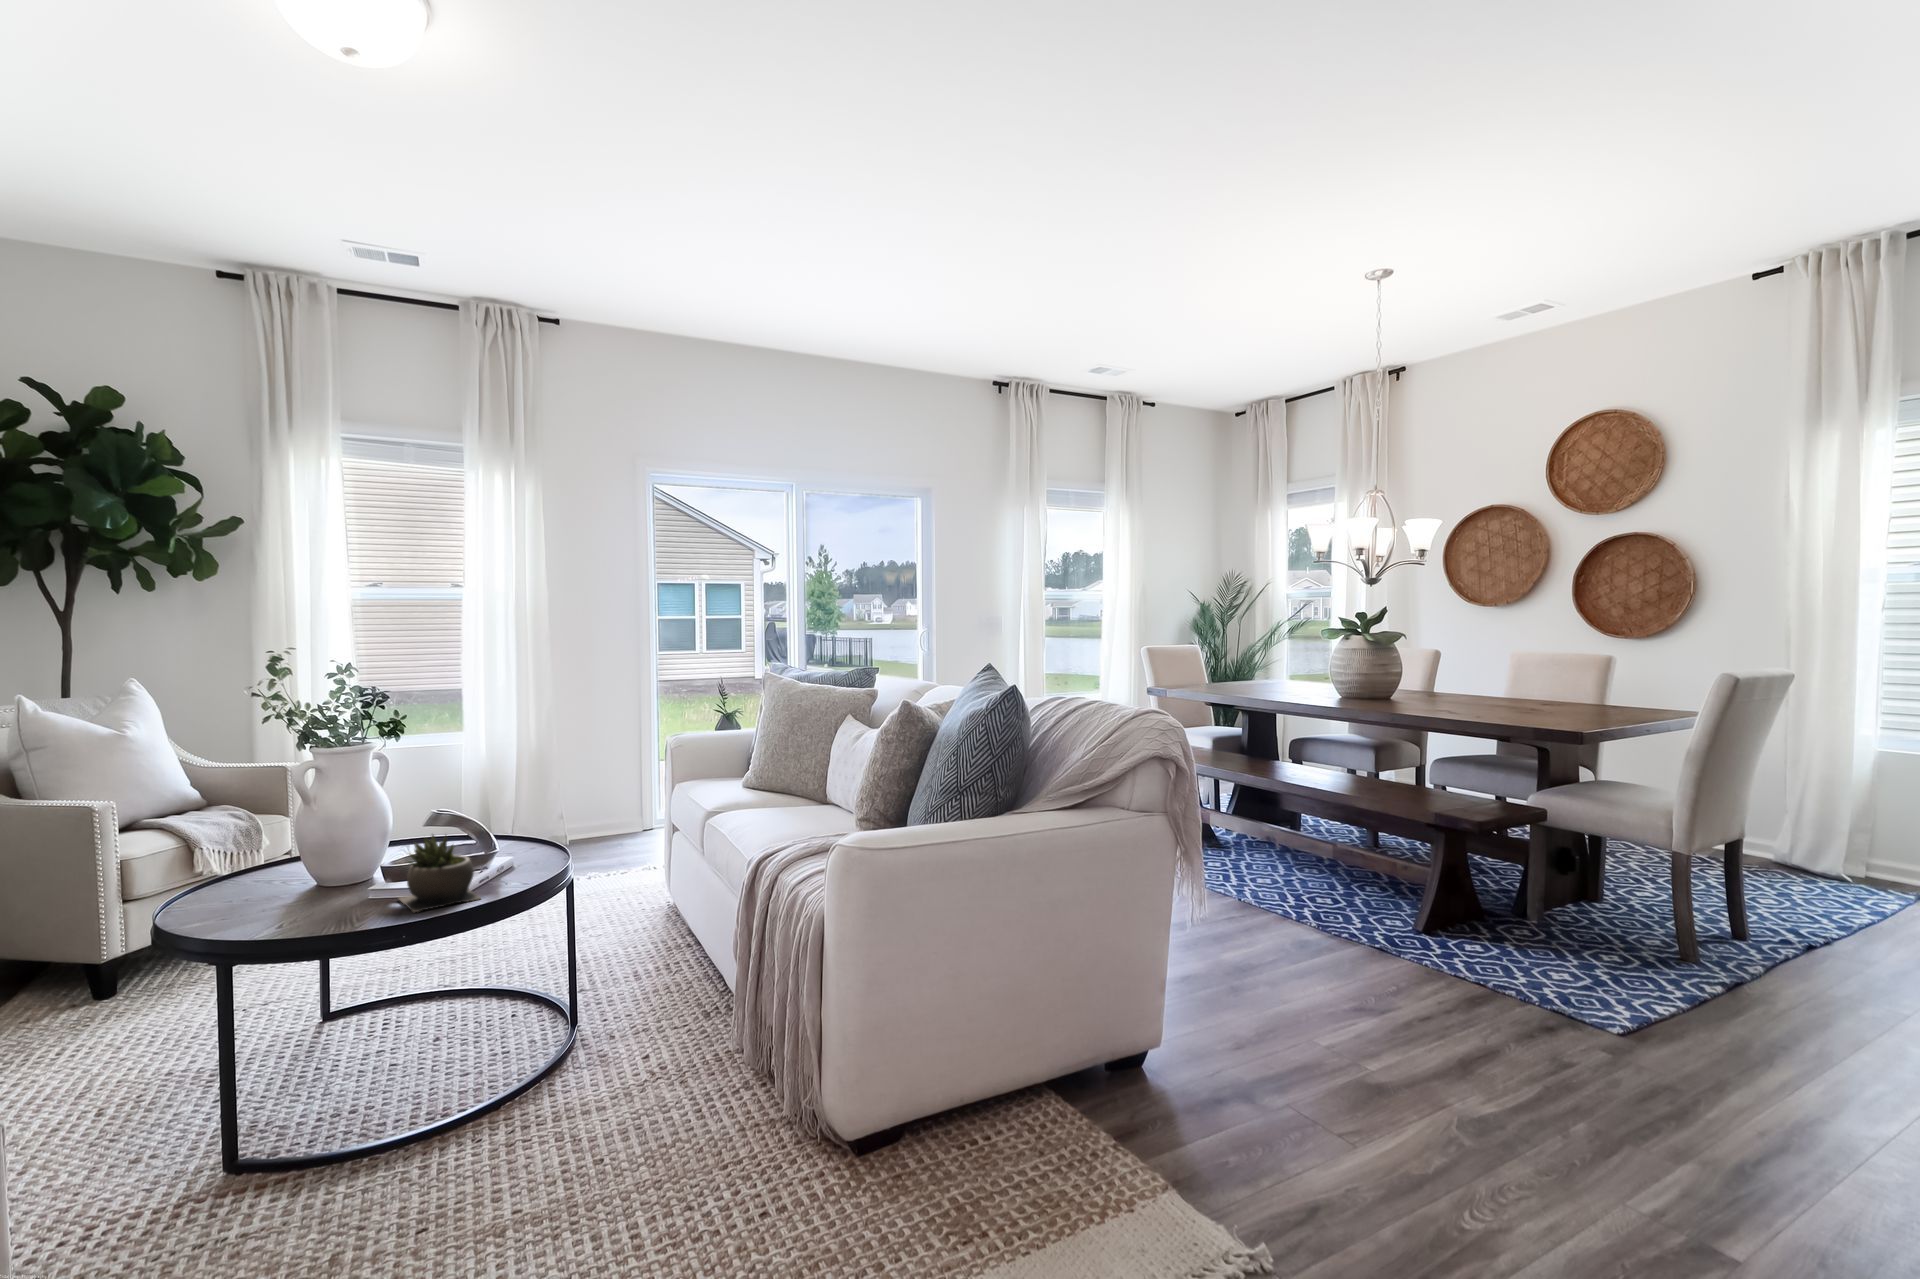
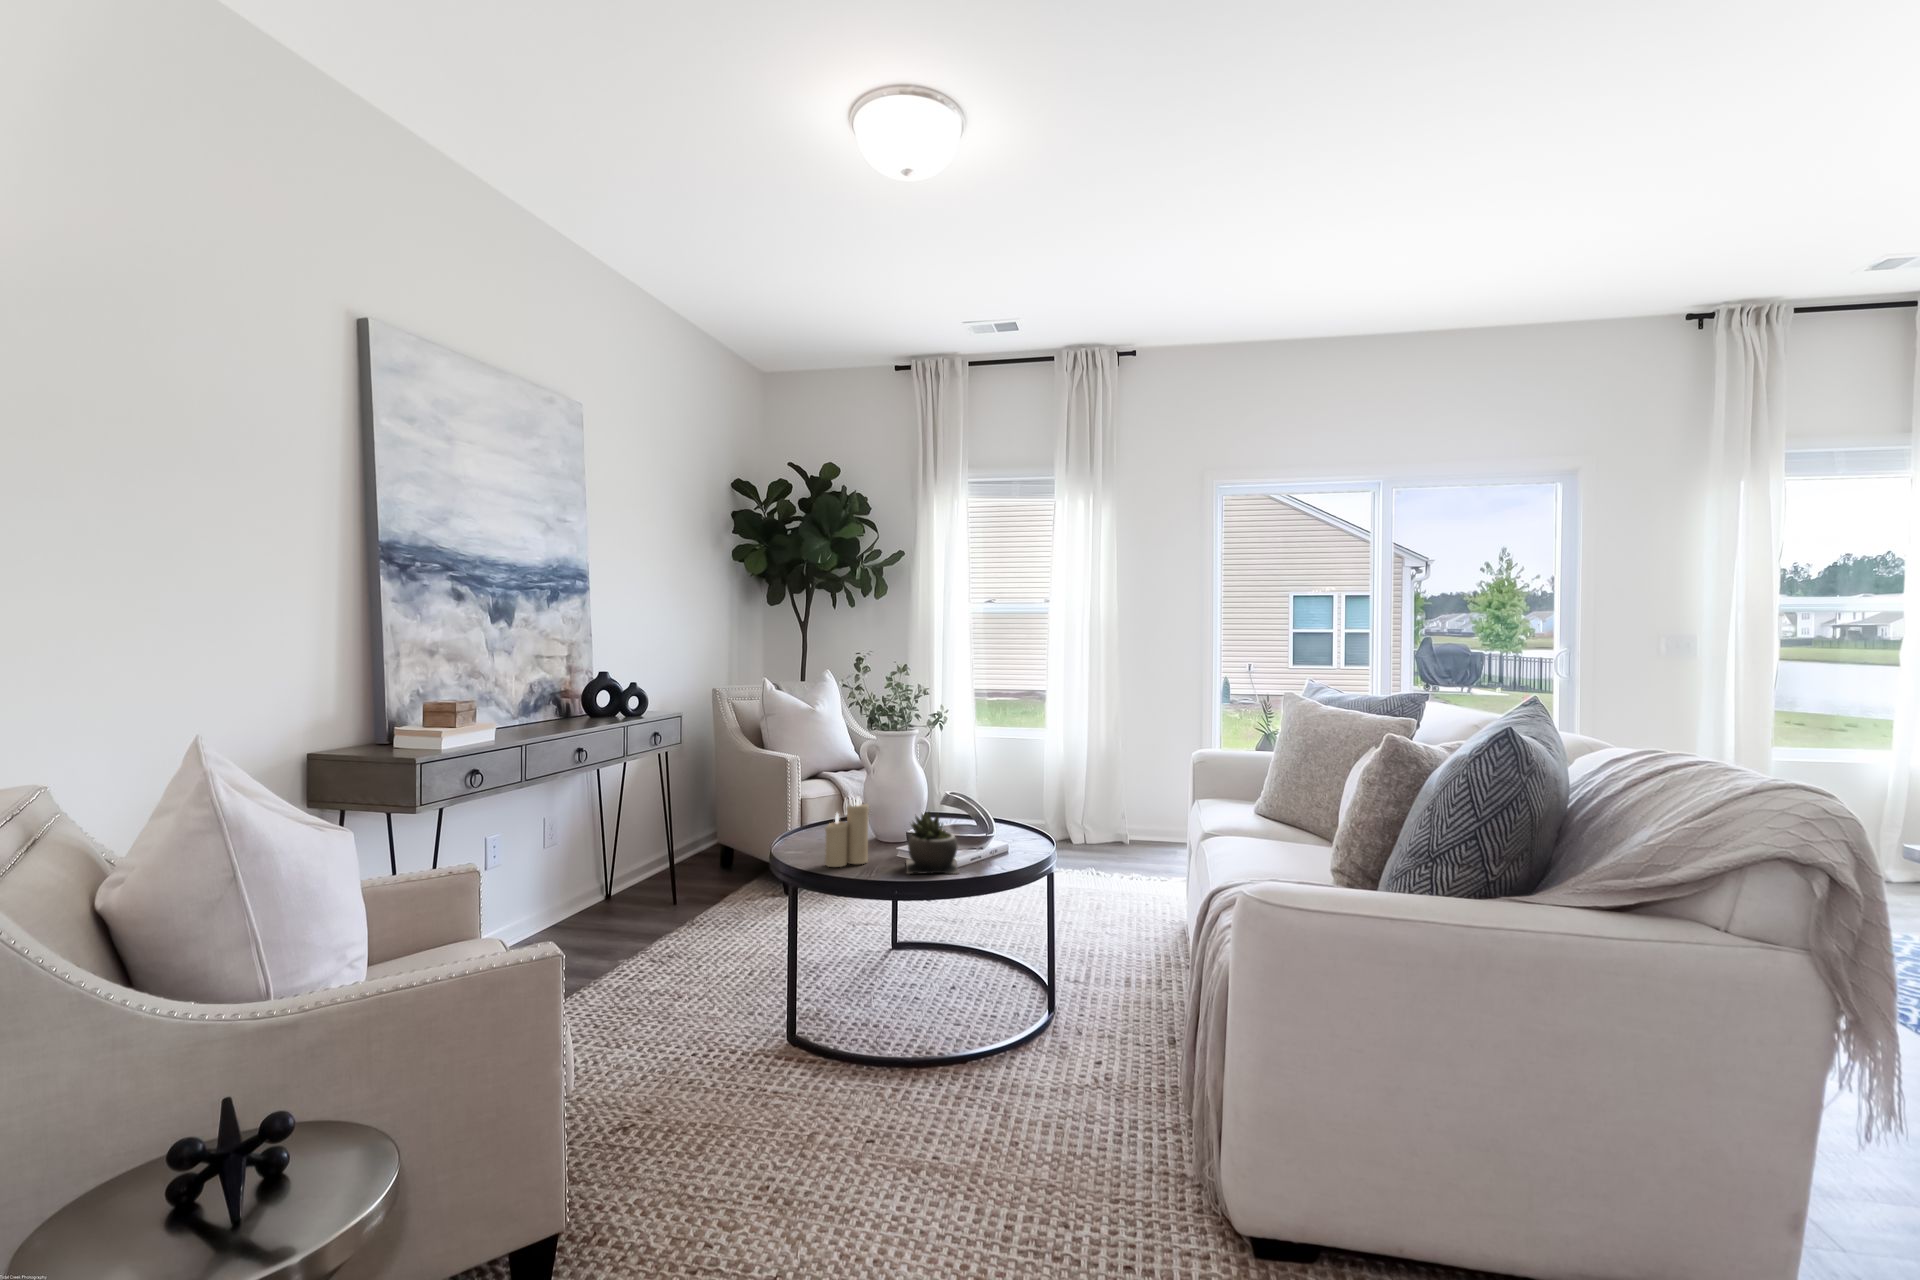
candle: none [278,832,343,928] -> present [825,797,869,867]

